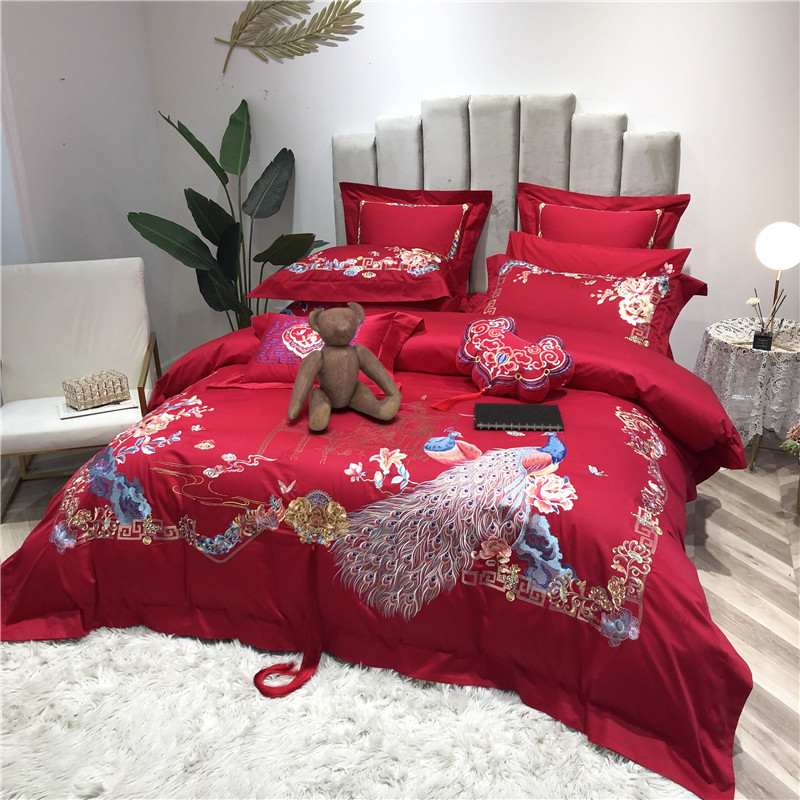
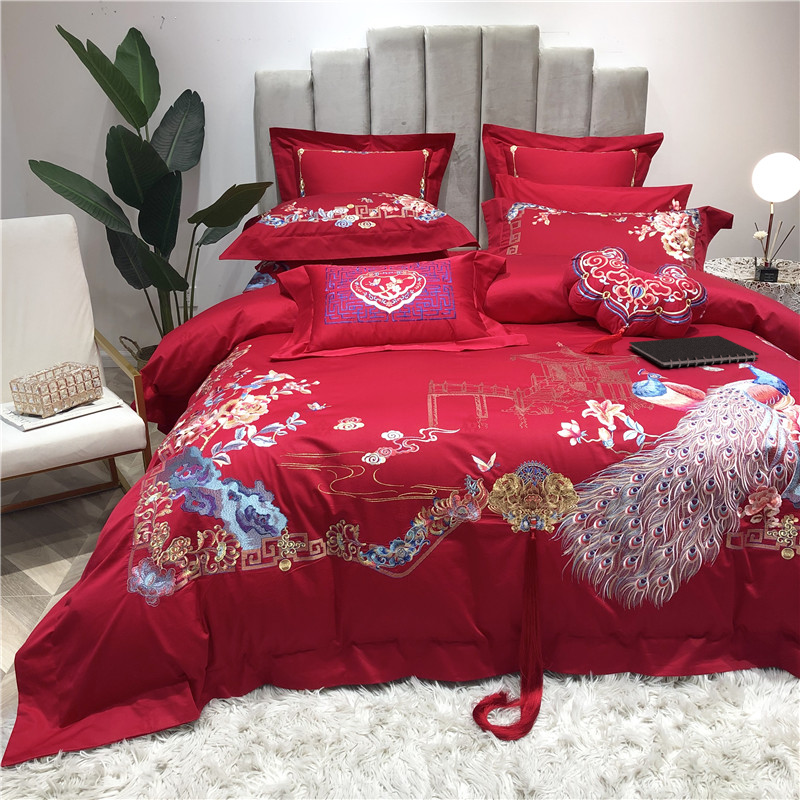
teddy bear: present [287,302,402,431] -> none [433,228,566,389]

